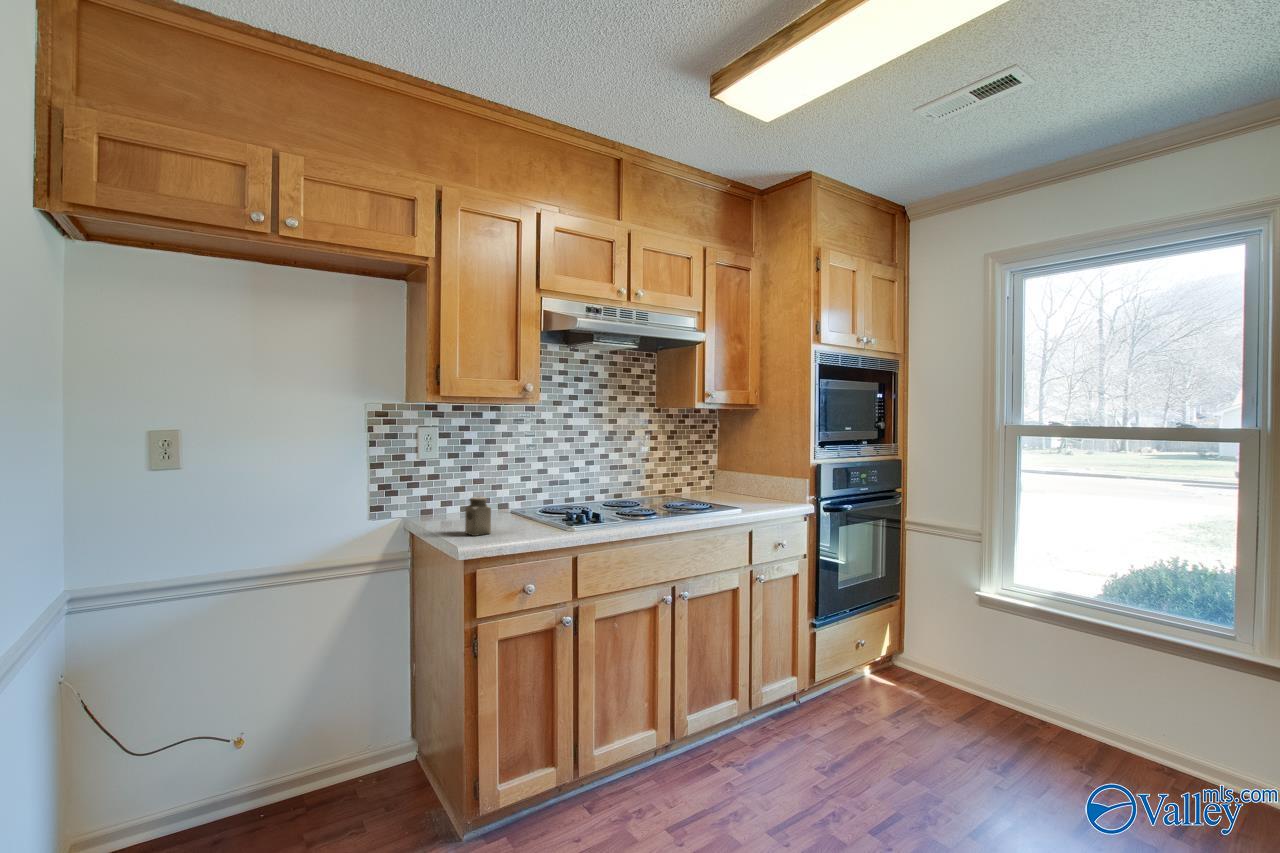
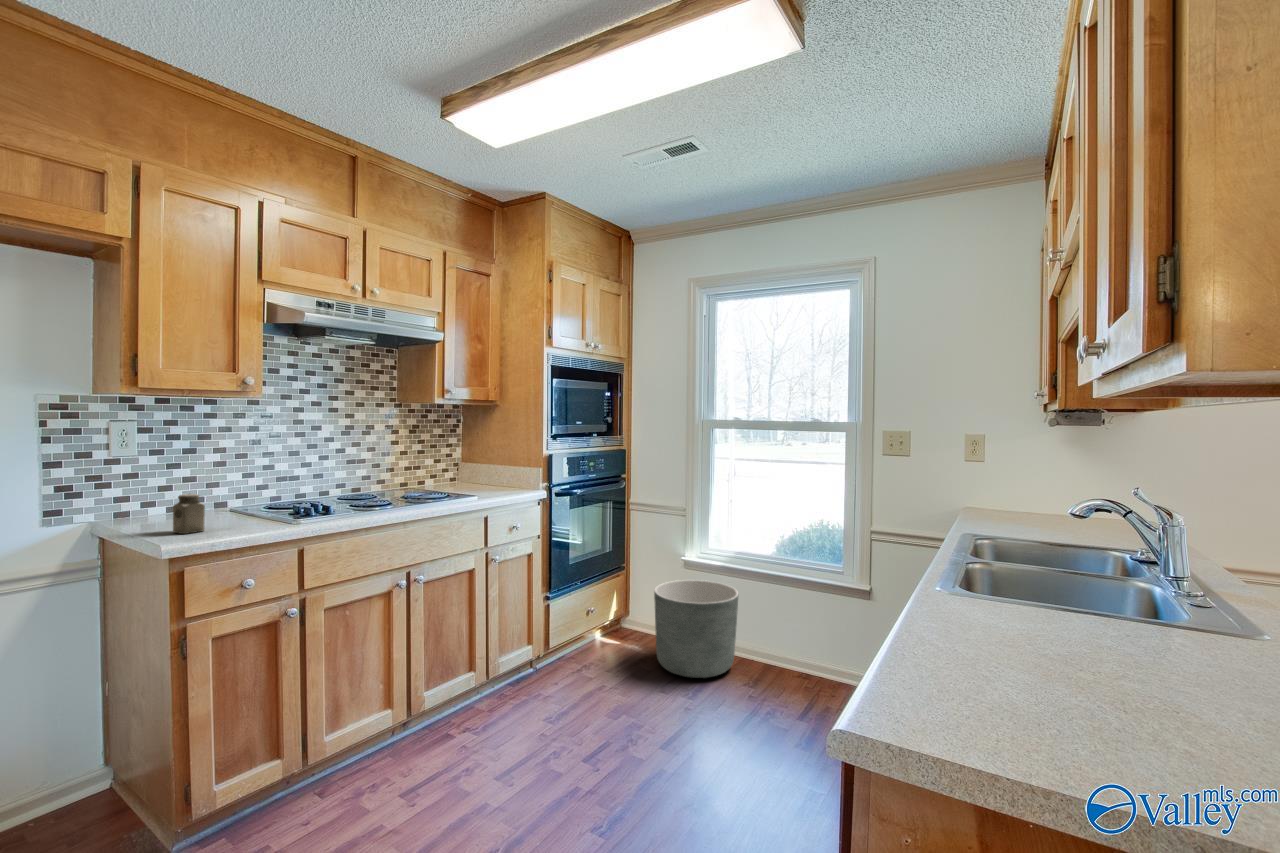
planter: none [946,619,1069,750] -> present [654,580,739,678]

